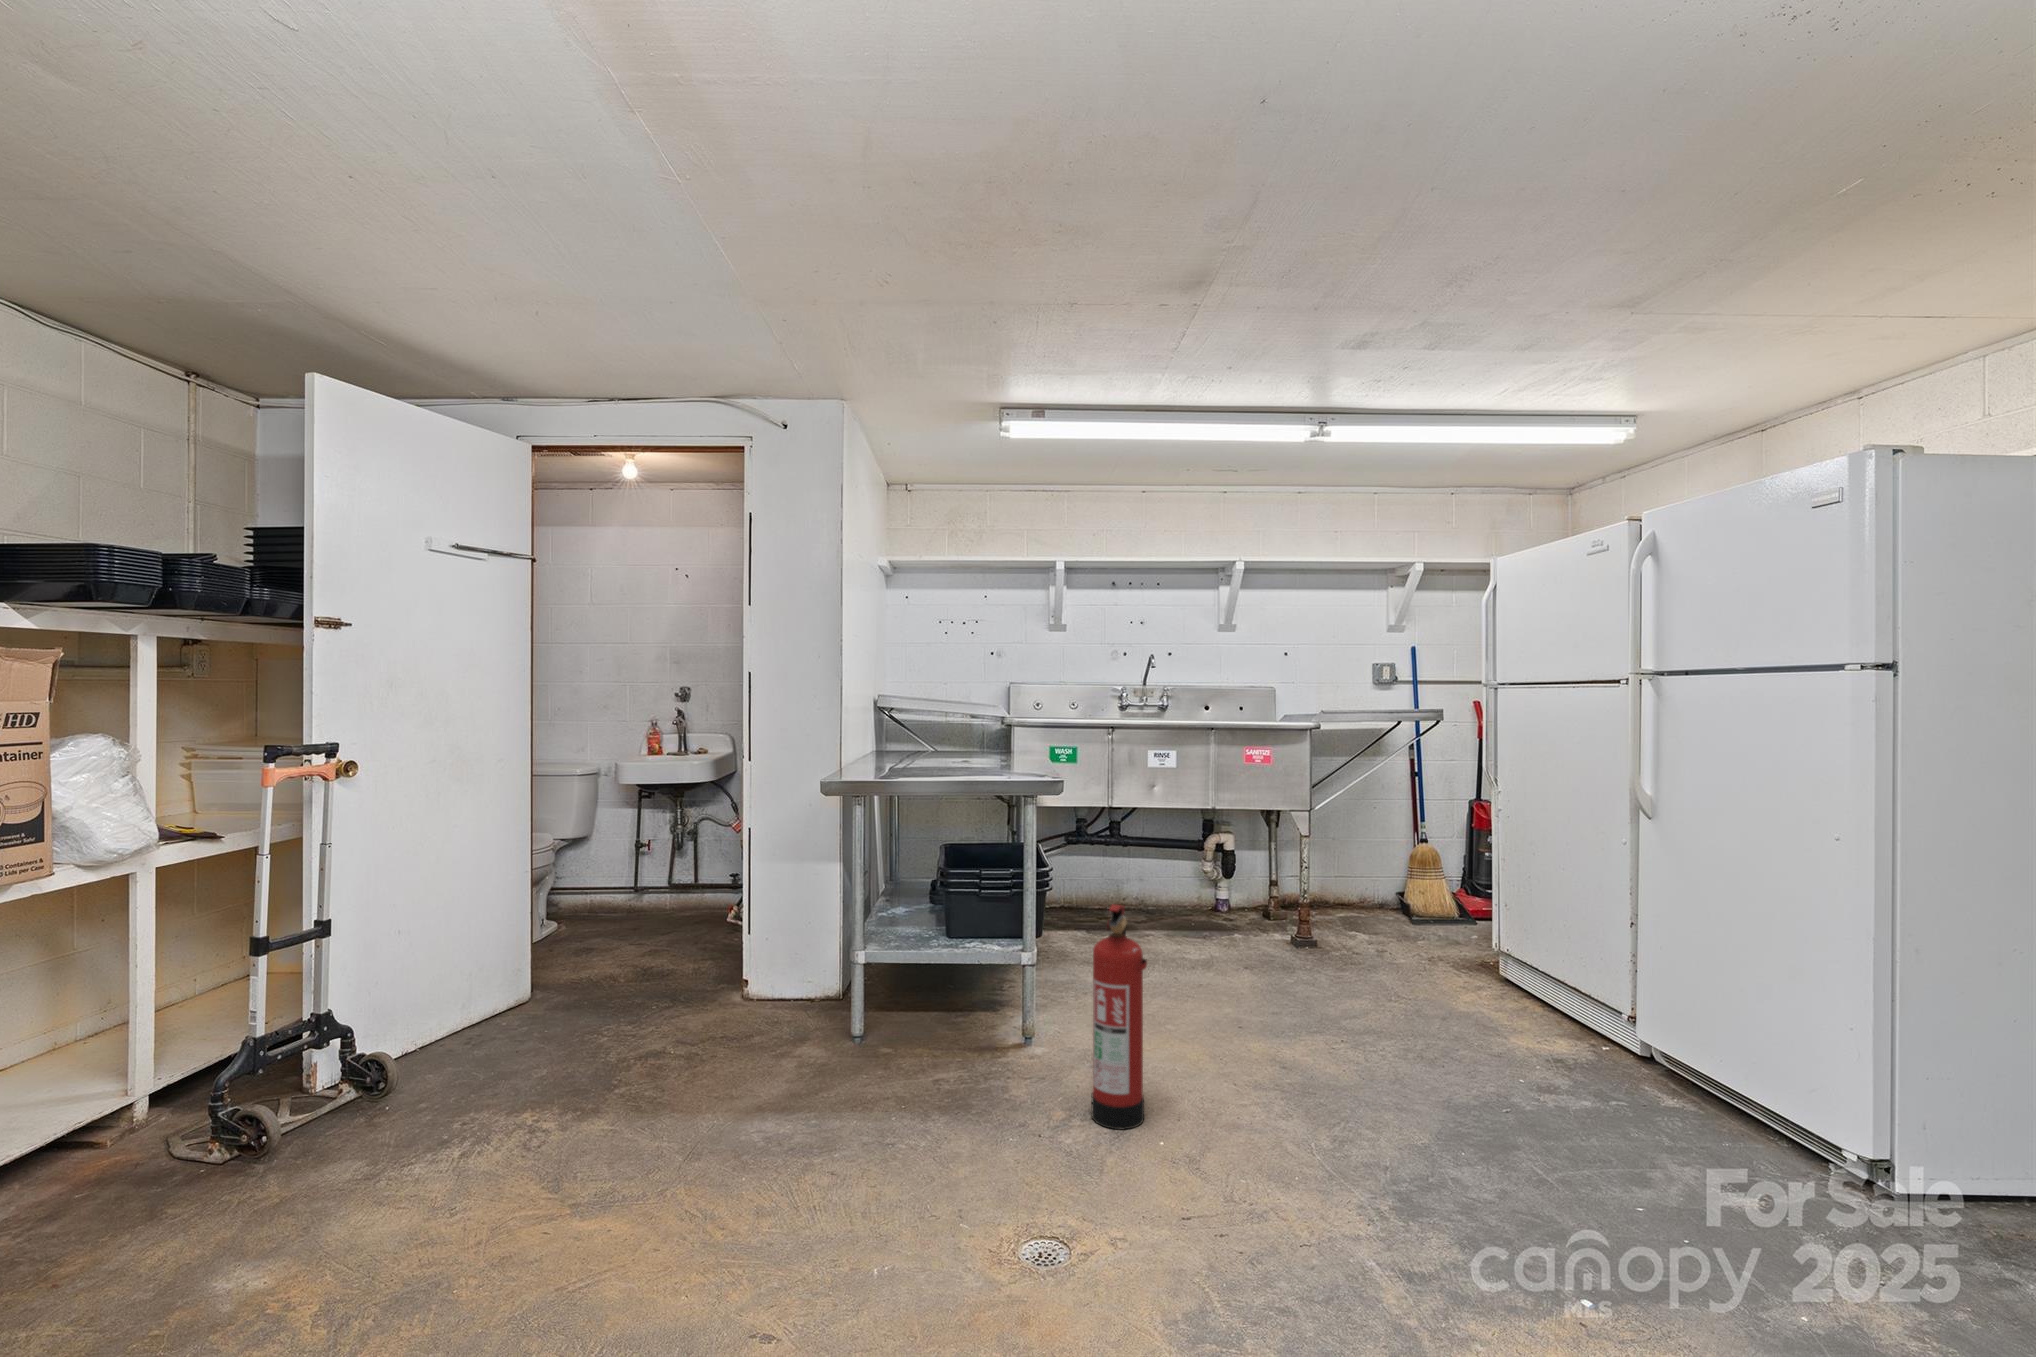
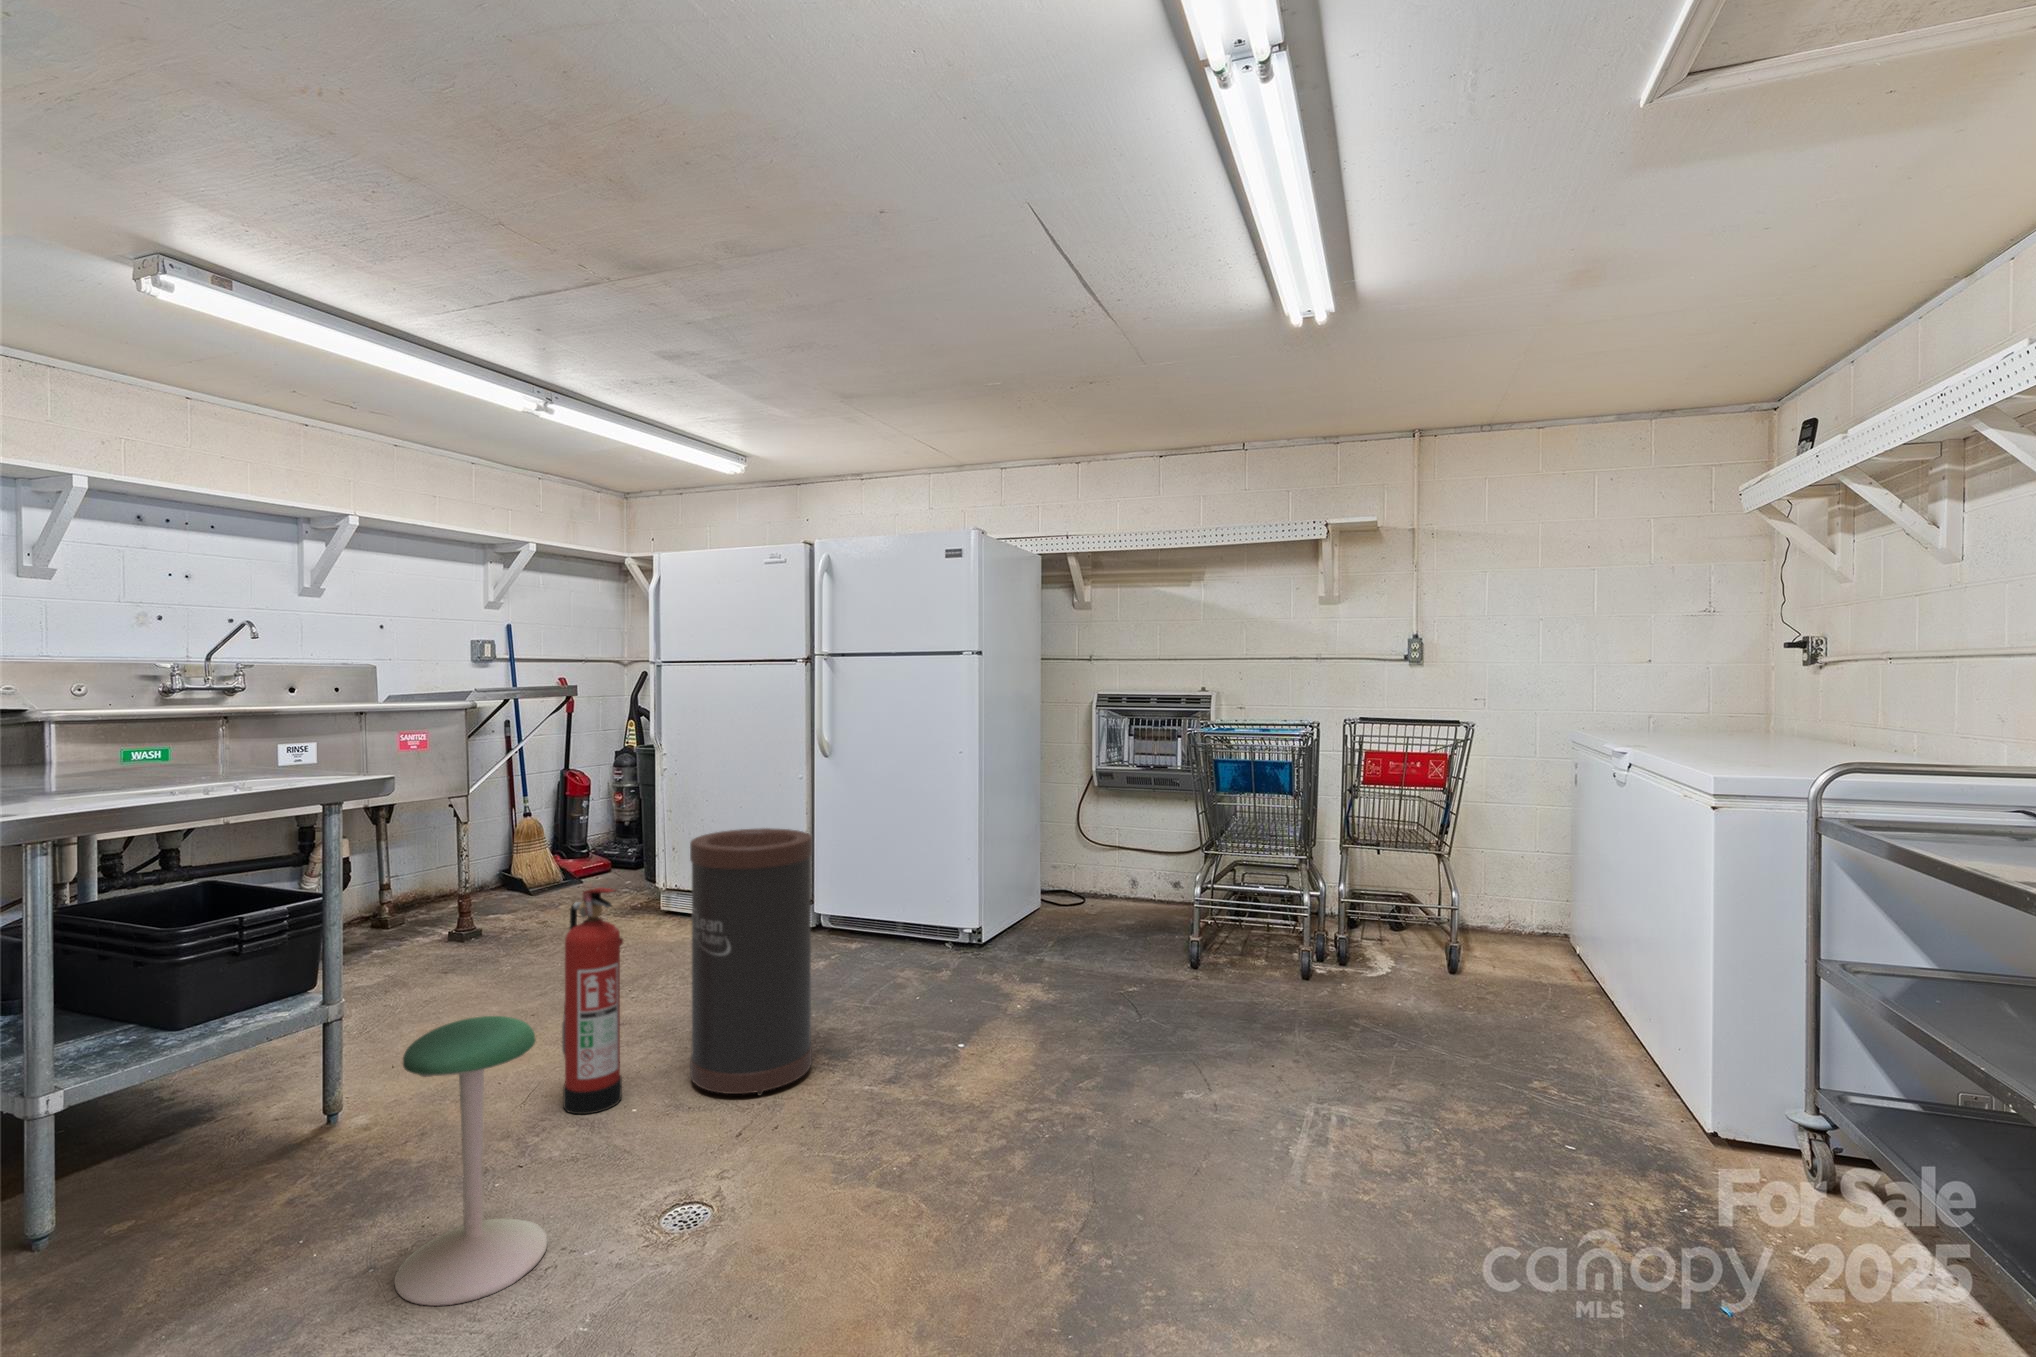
trash can: none [1183,877,1330,1211] -> present [690,828,812,1096]
stool: none [813,974,924,1209] -> present [394,1016,548,1306]

